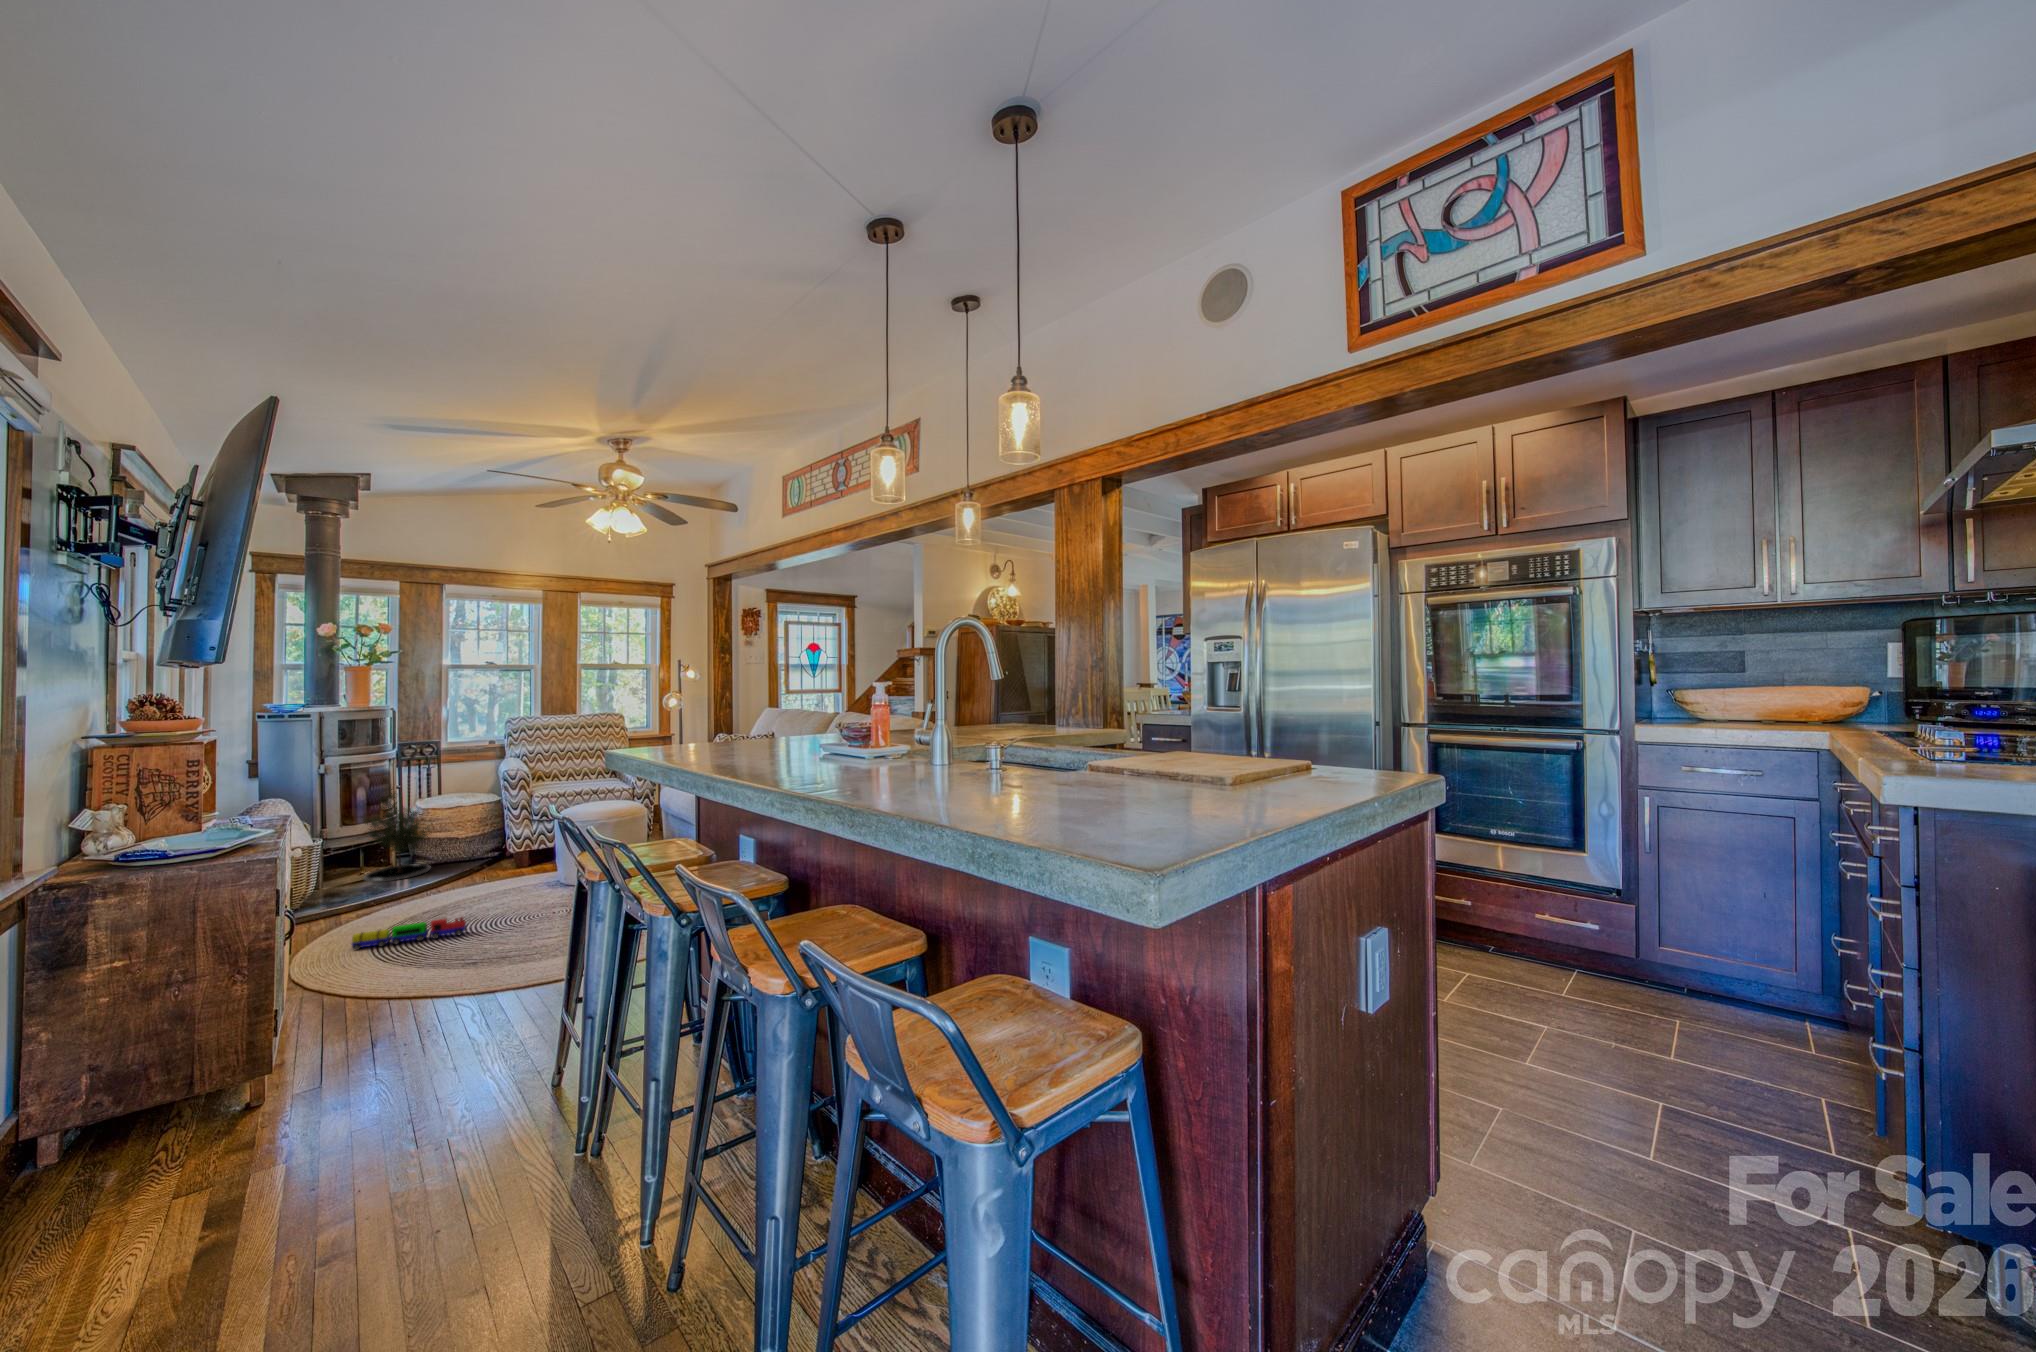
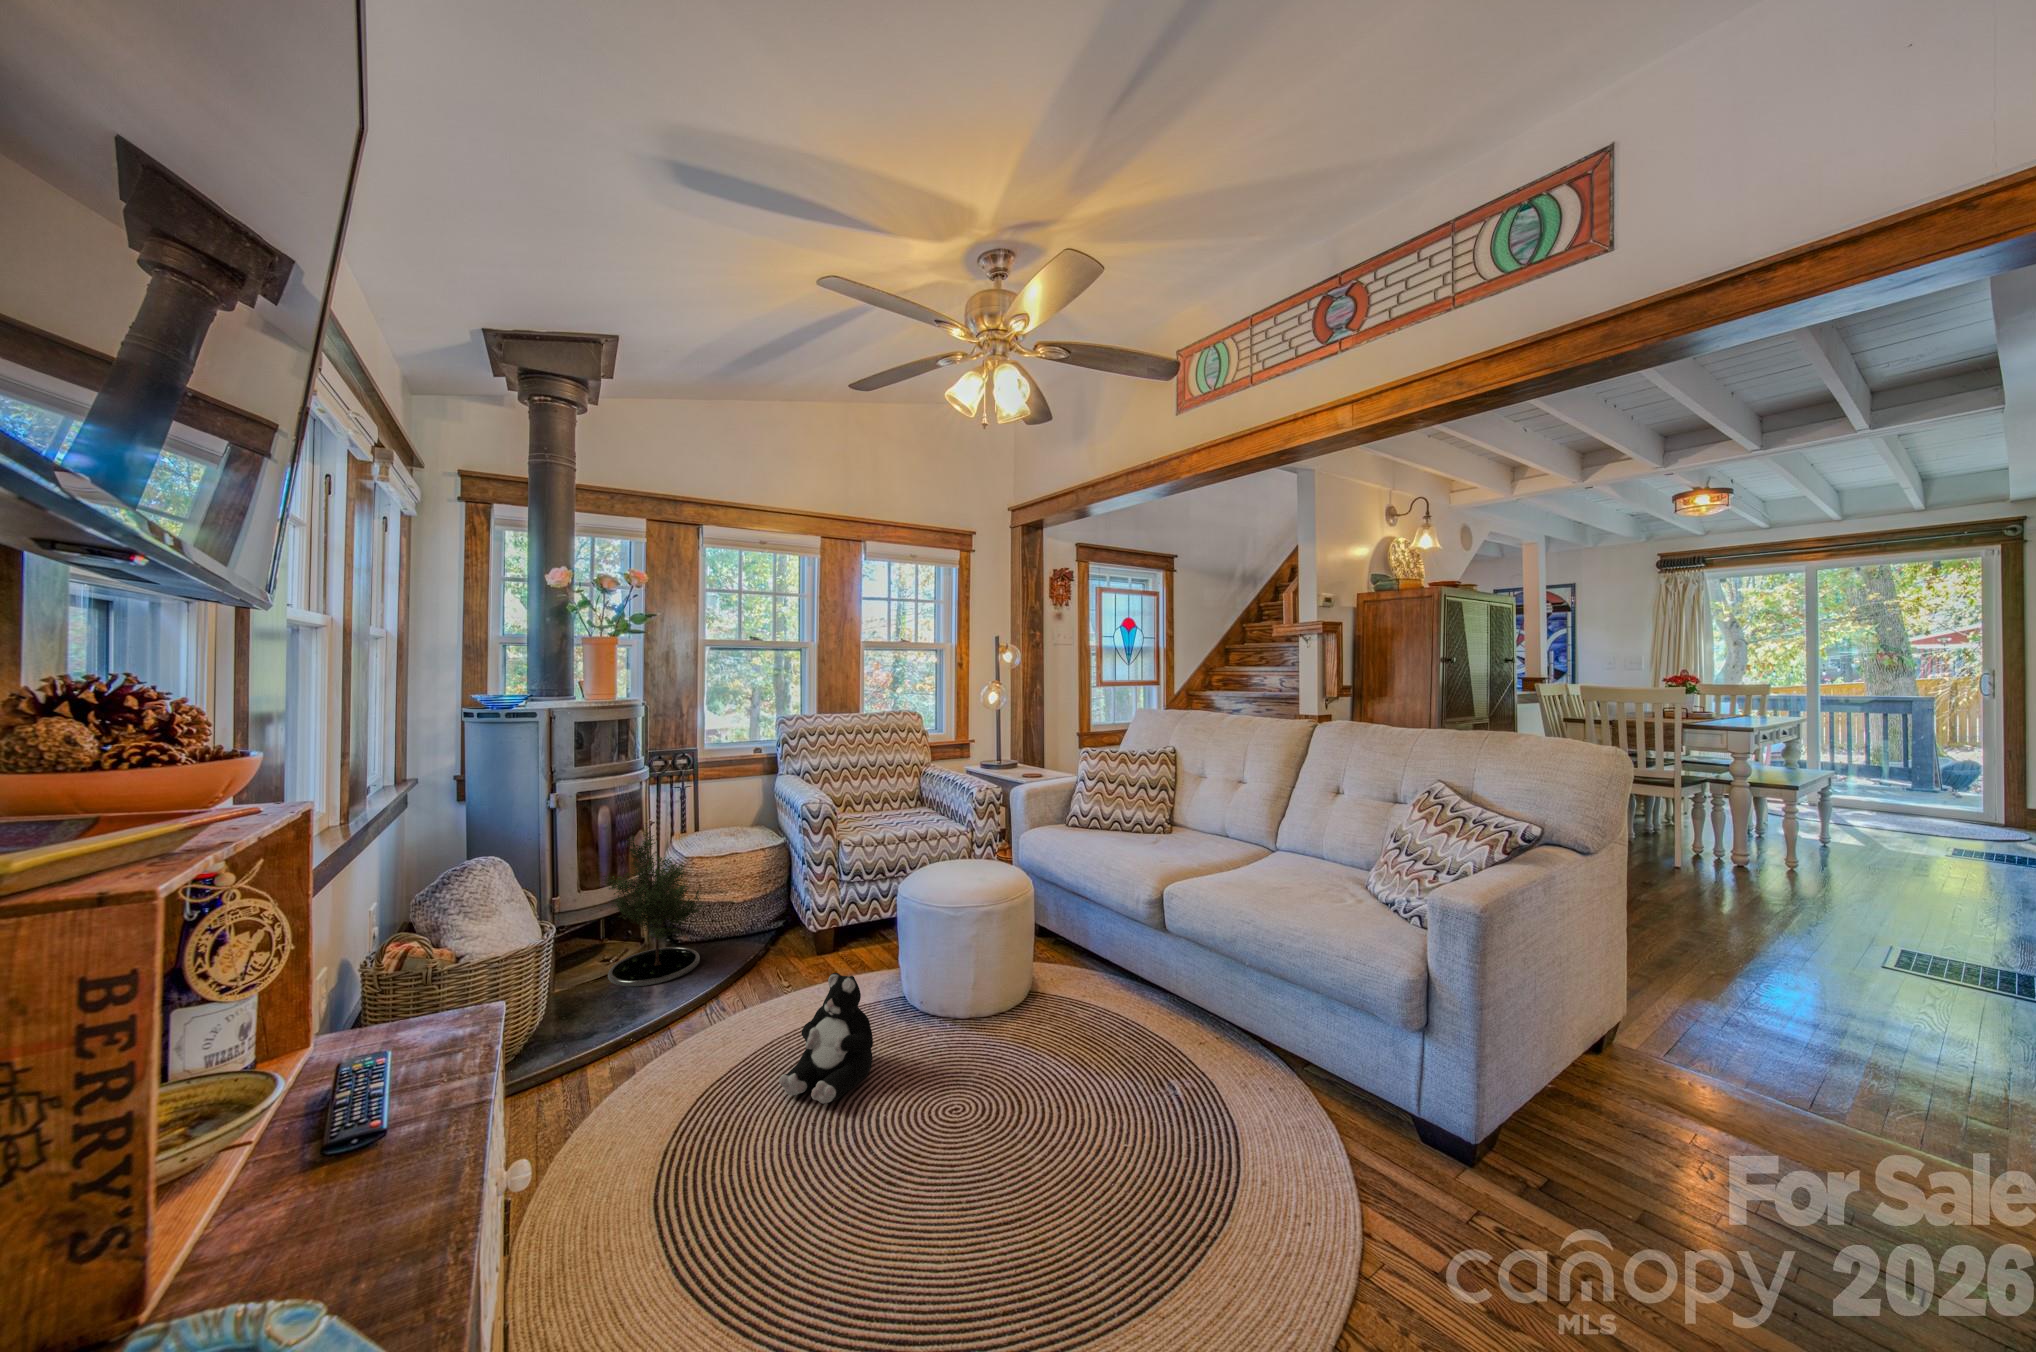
plush toy: none [460,850,521,910] -> present [779,973,873,1104]
toy train: present [351,917,466,950] -> none [603,1158,817,1243]

